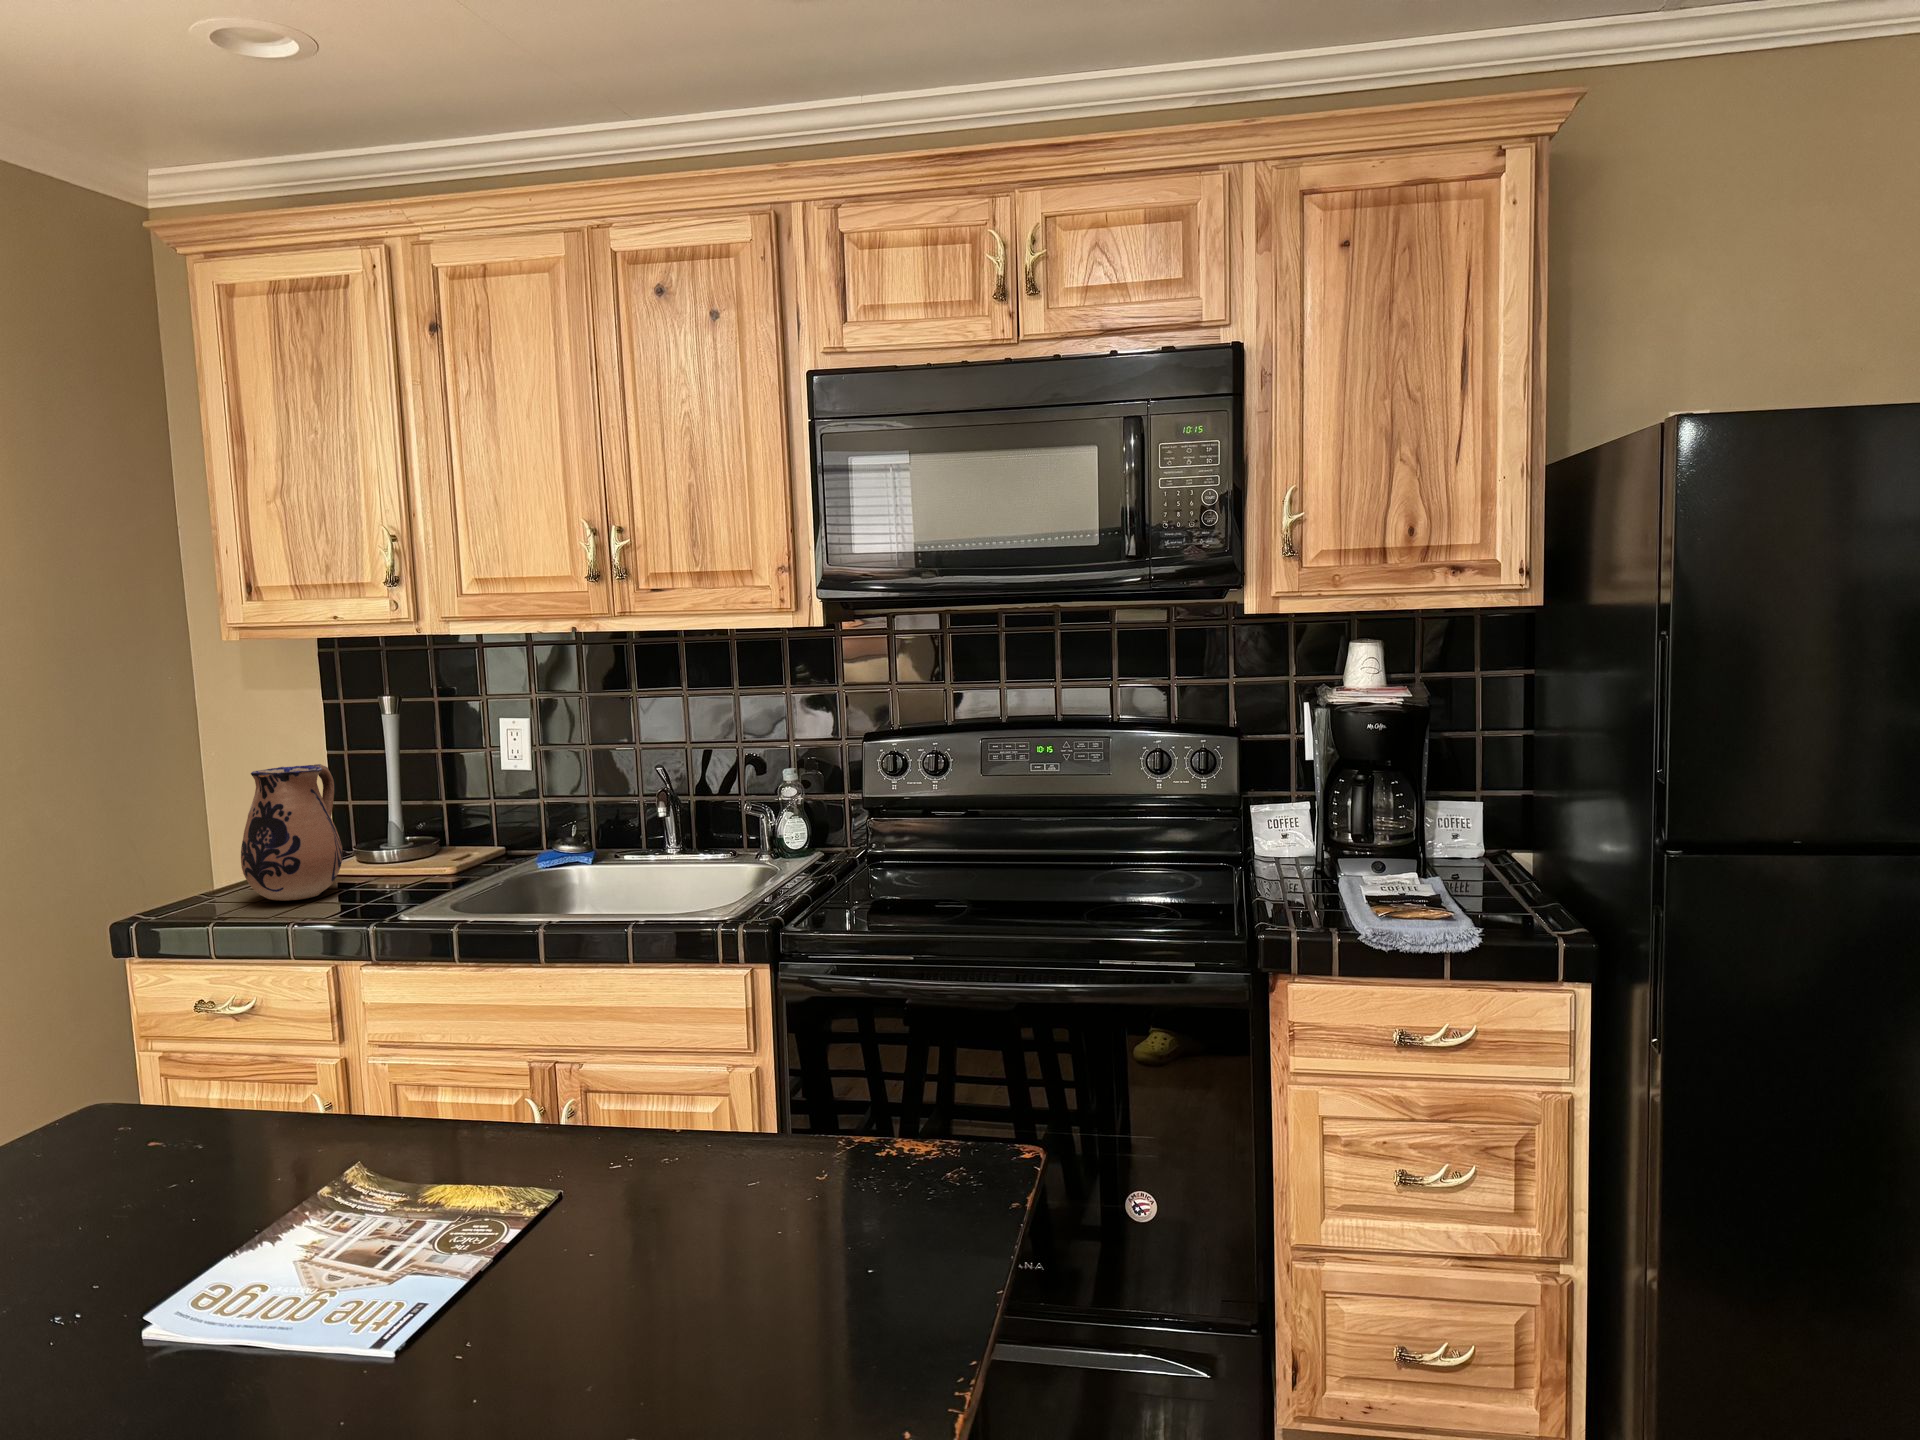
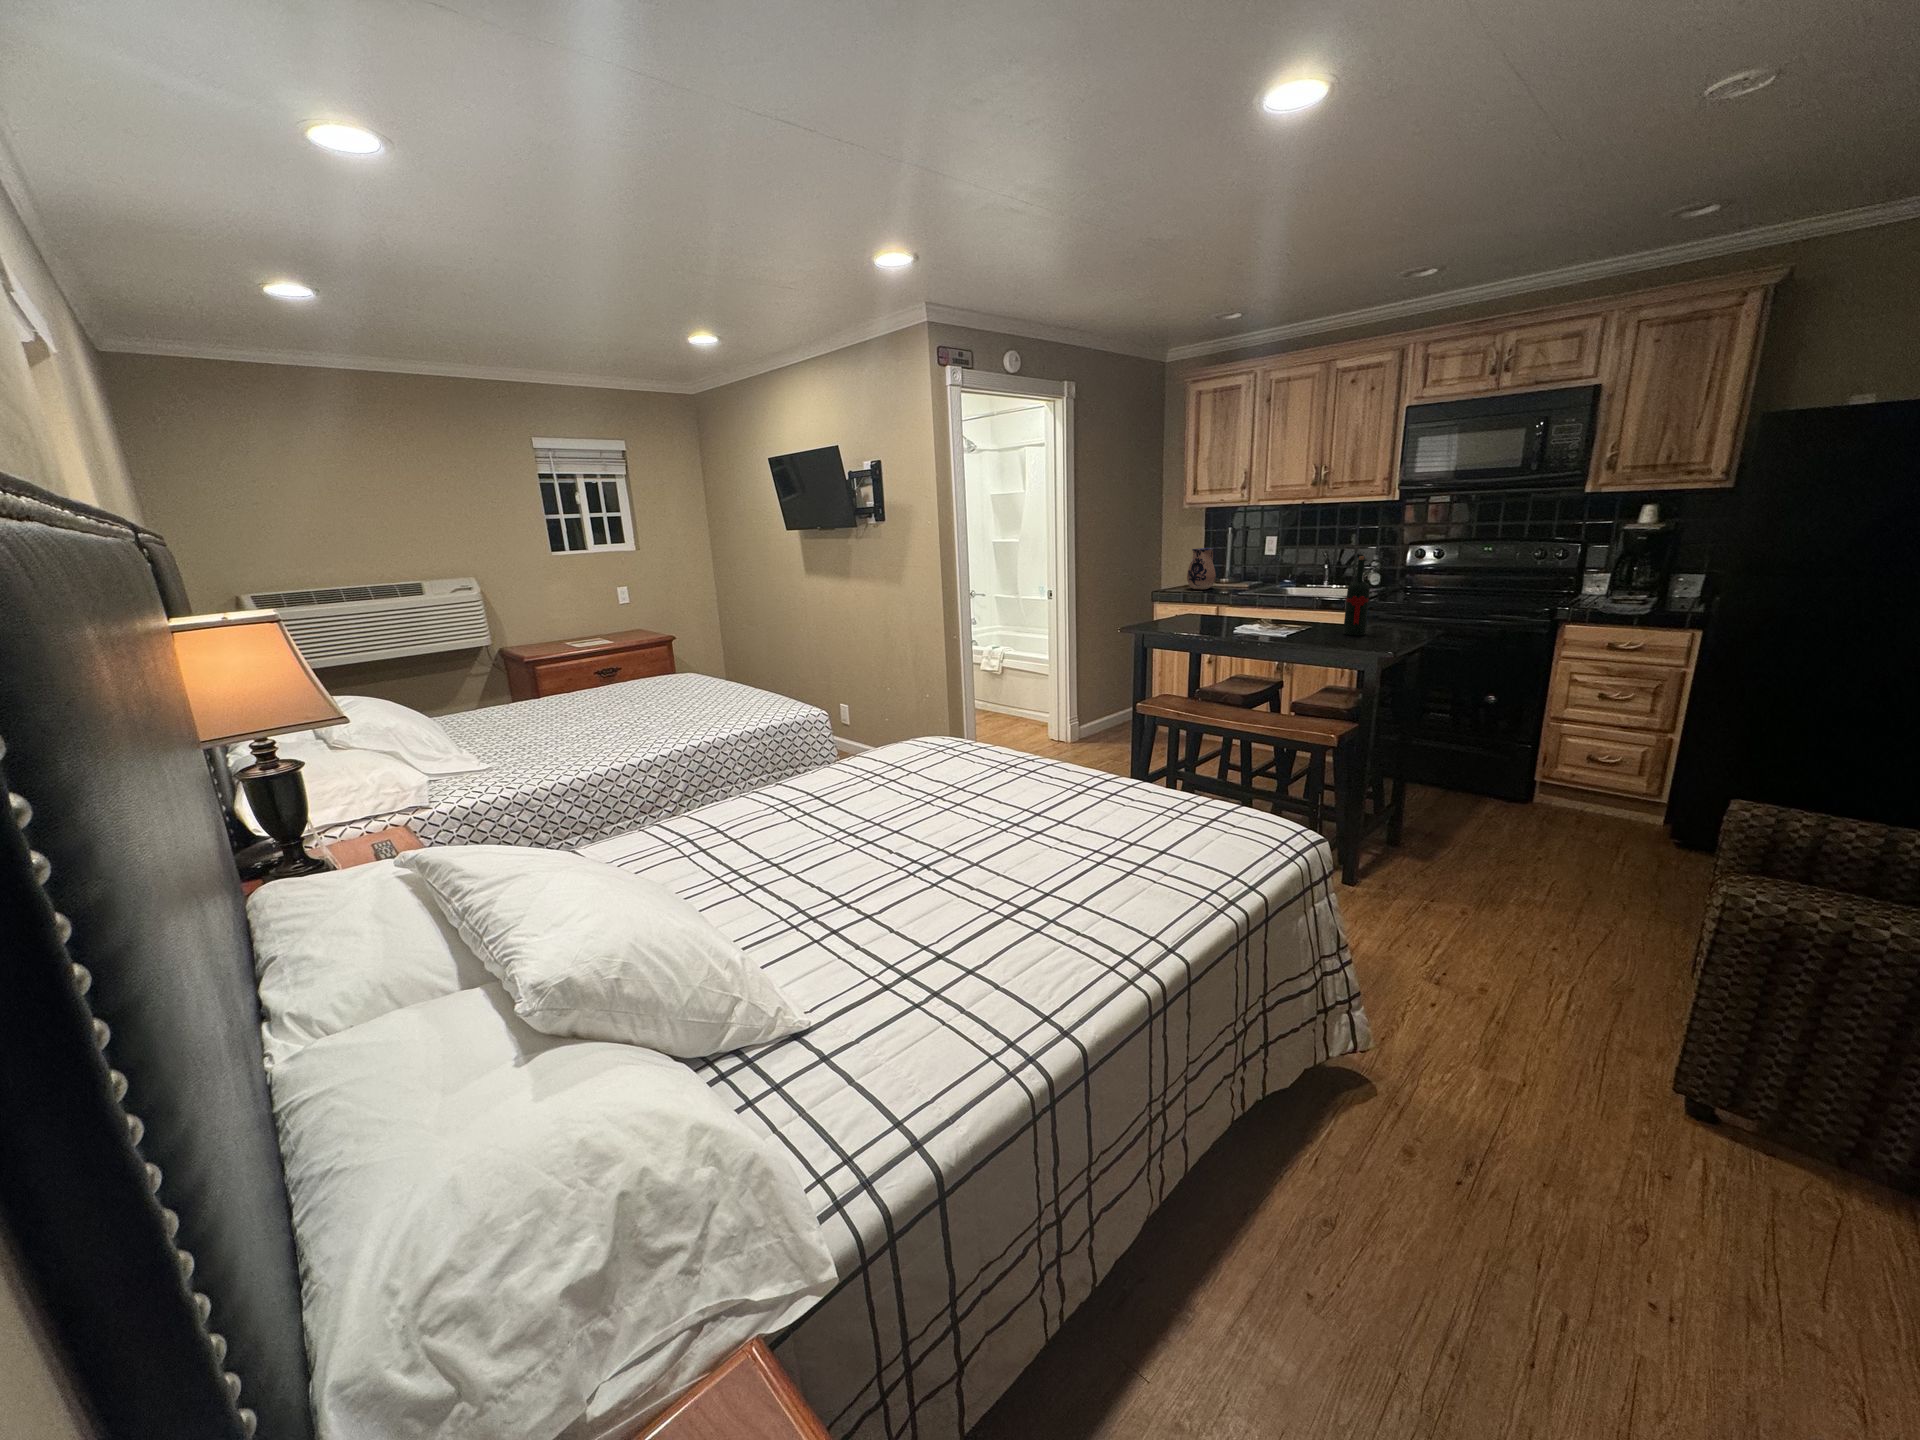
wine bottle: none [615,926,733,1349] -> present [1343,556,1370,635]

